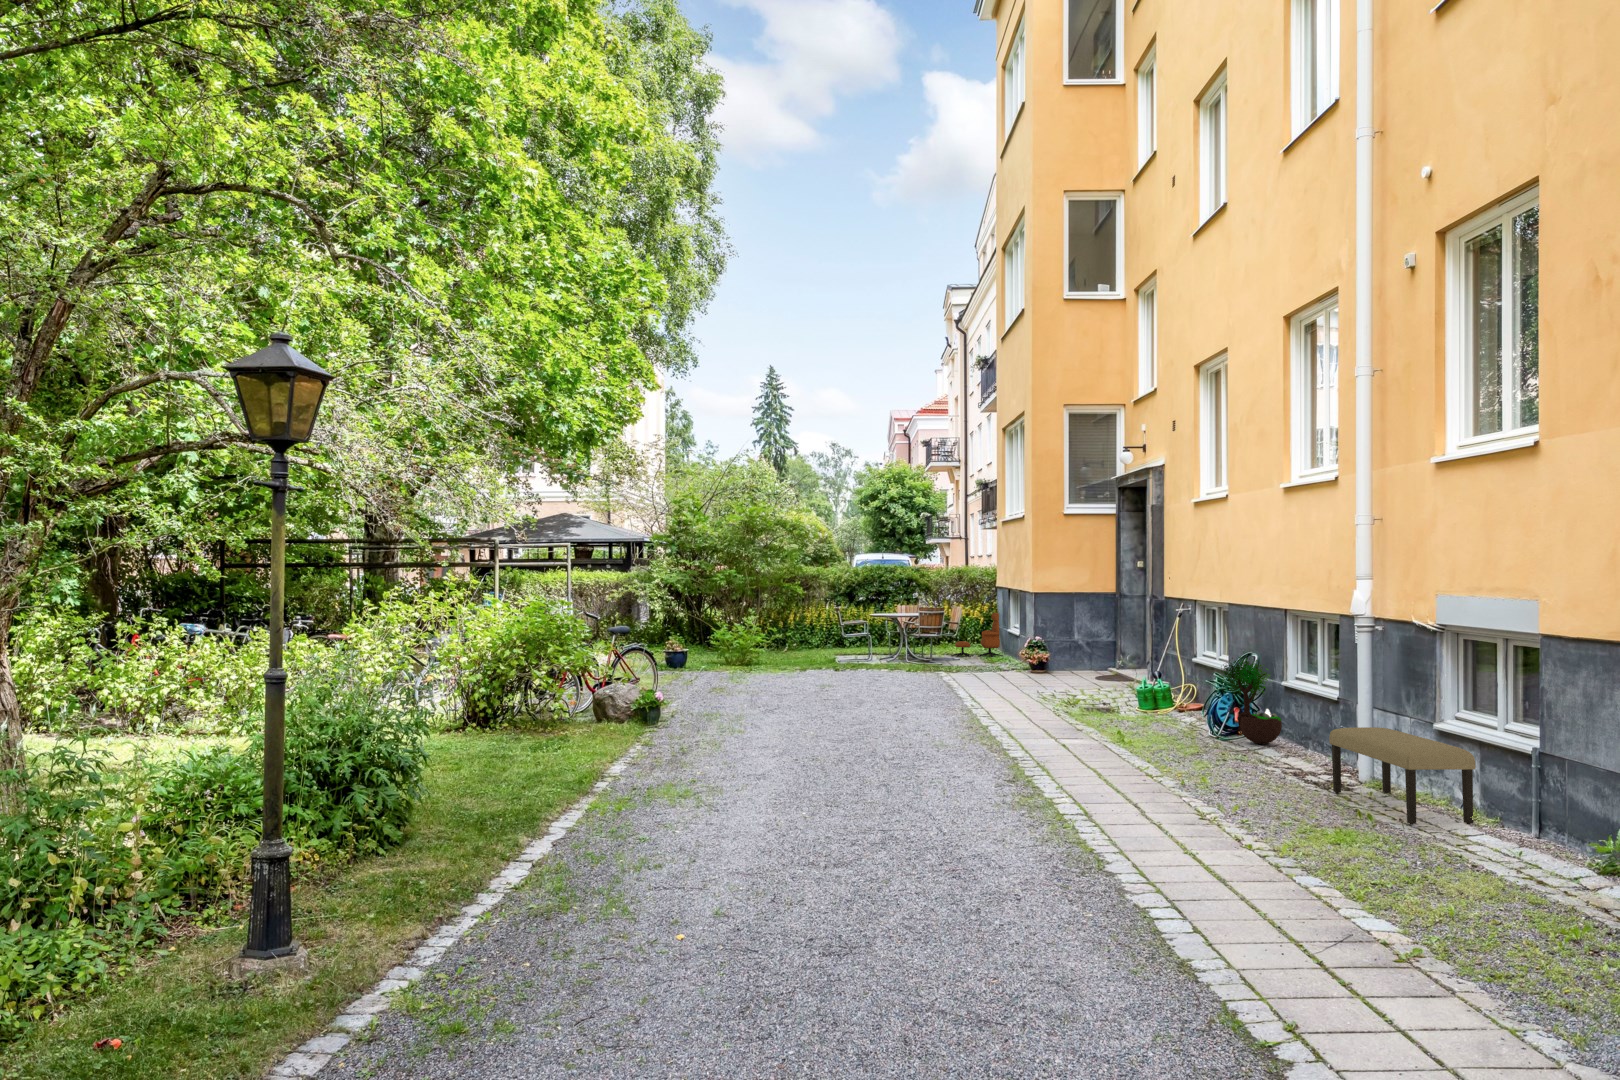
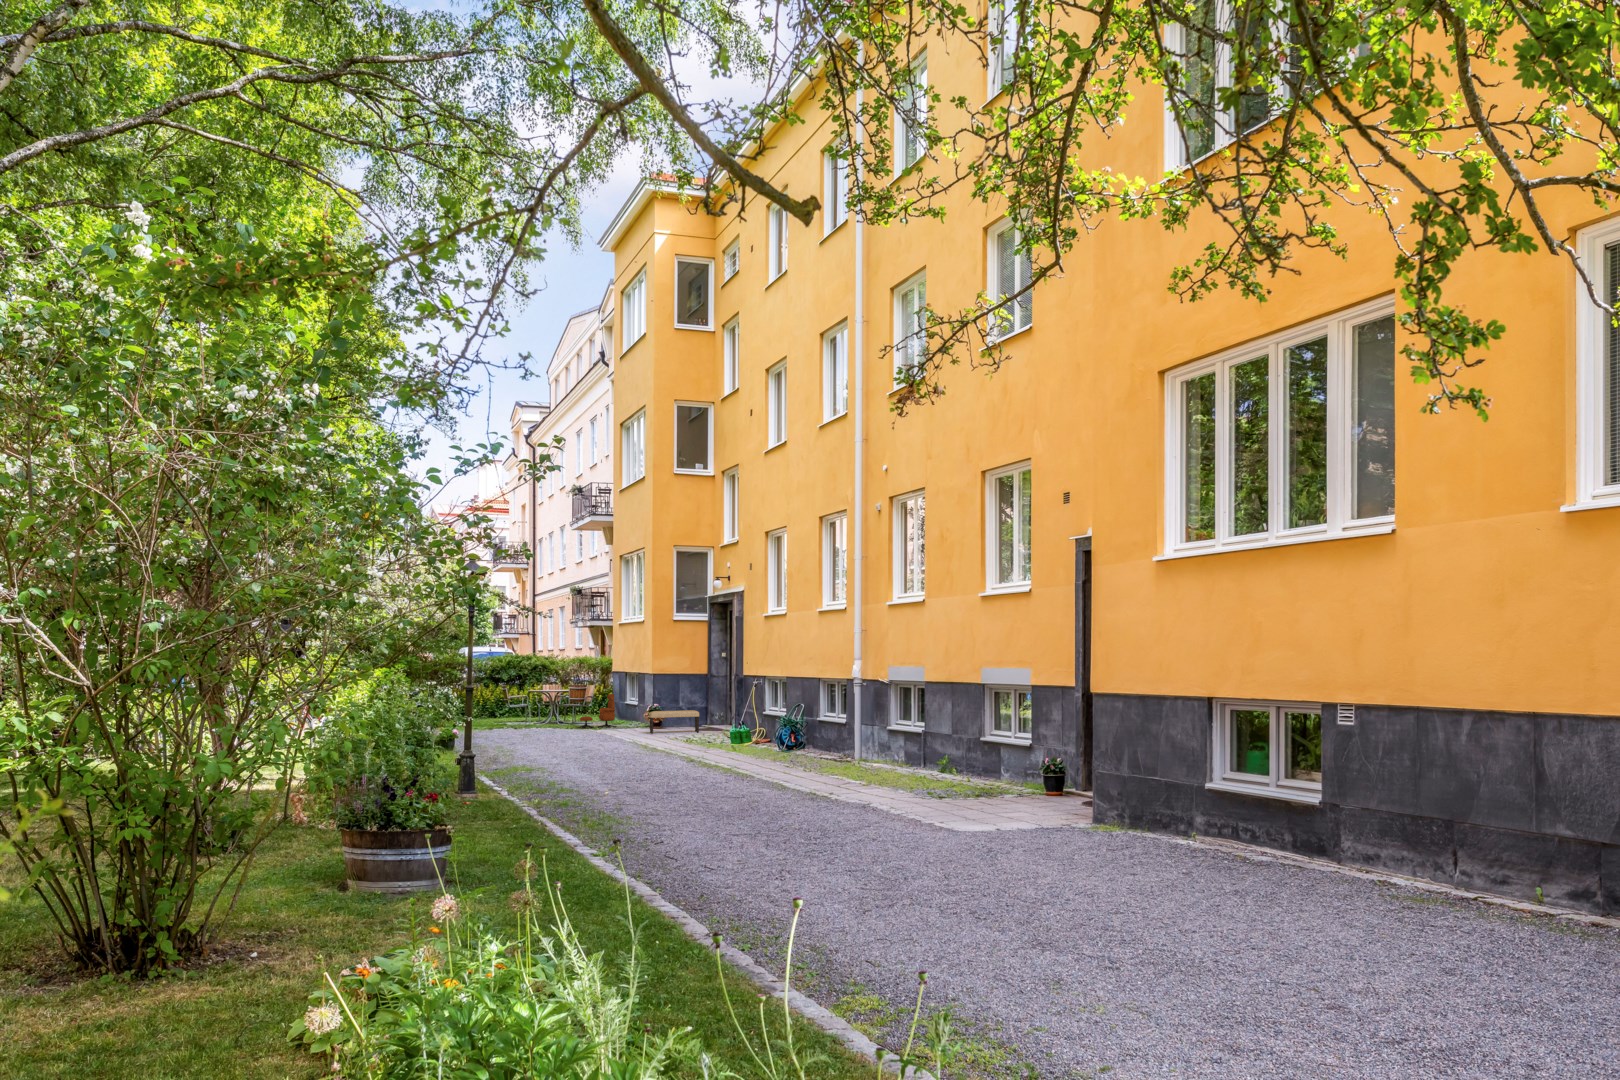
potted tree: present [1220,657,1282,744] -> none [786,702,819,753]
bench: present [1329,727,1476,825] -> present [649,710,700,734]

